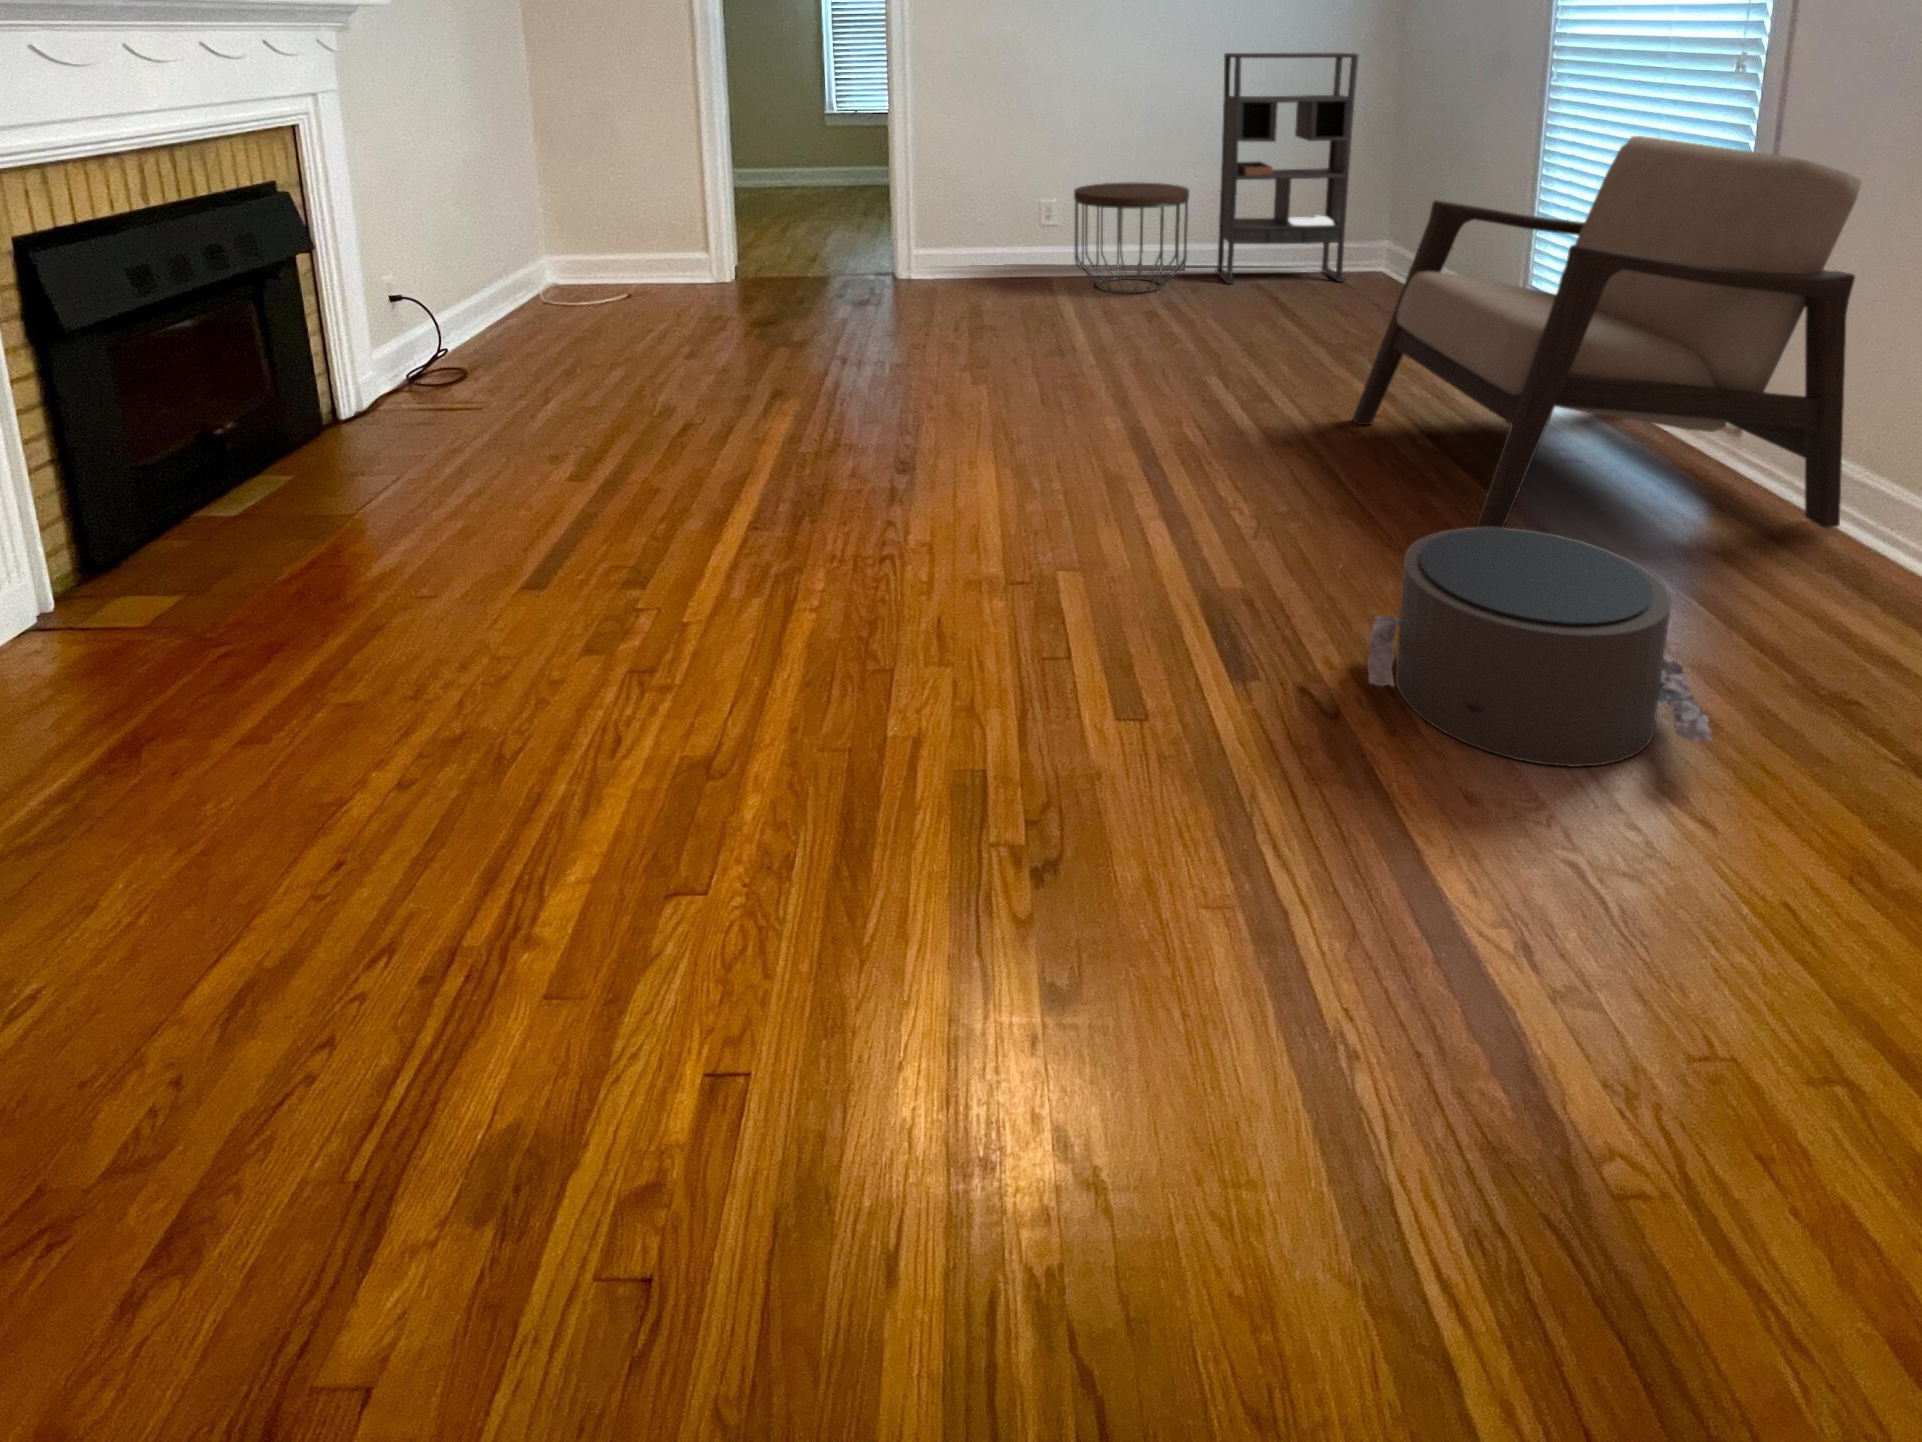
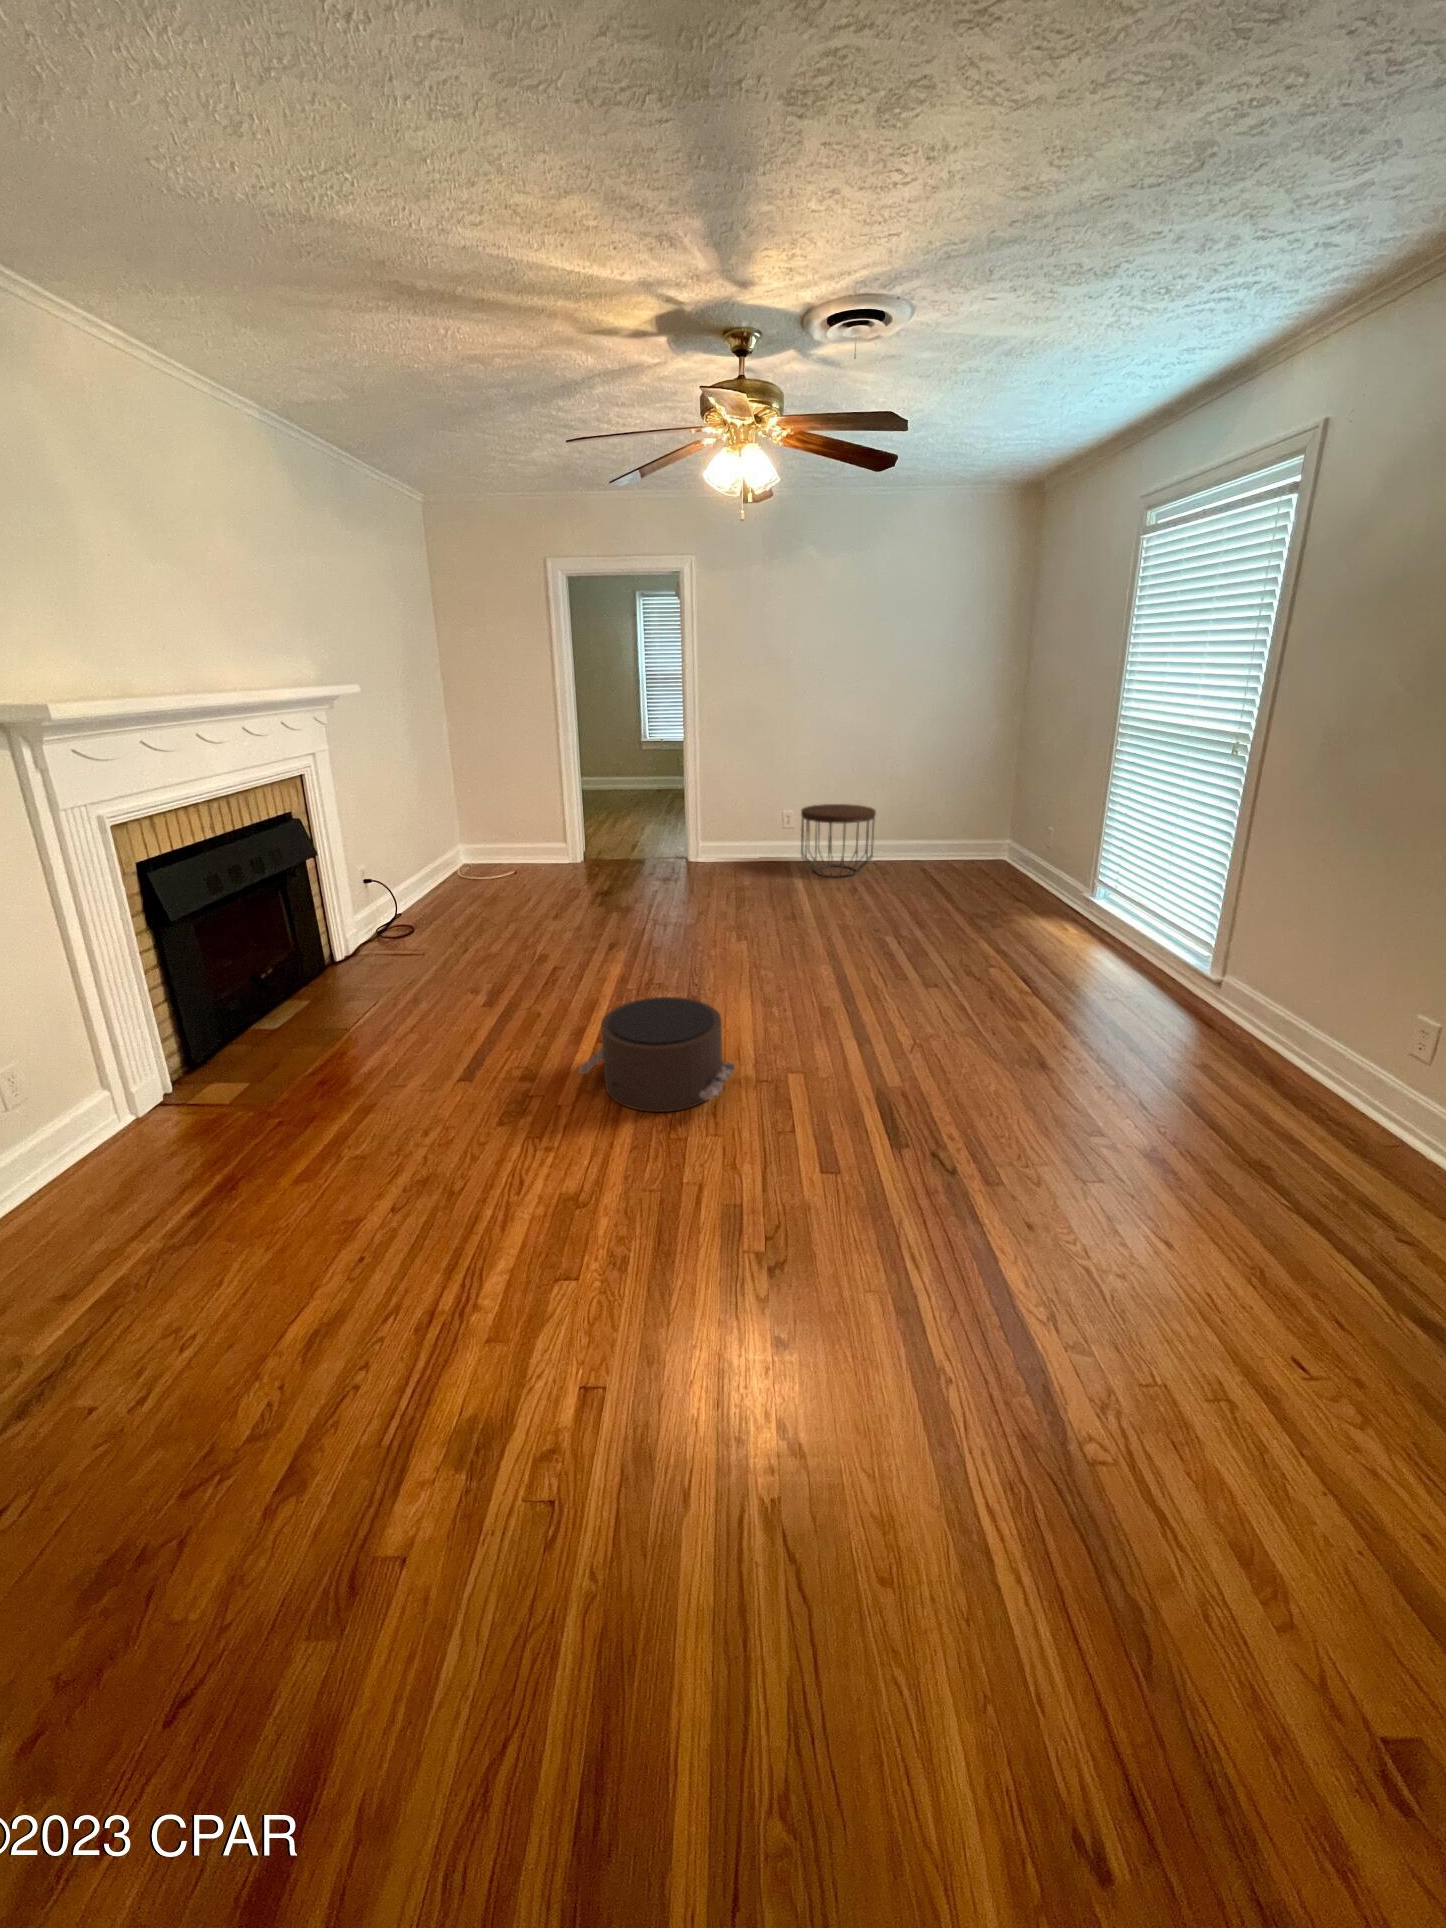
bookshelf: present [1216,53,1358,284] -> none [891,720,989,871]
armchair: present [1353,136,1861,528] -> none [973,795,1302,1053]
pouf: present [1367,527,1711,767] -> present [578,997,736,1112]

